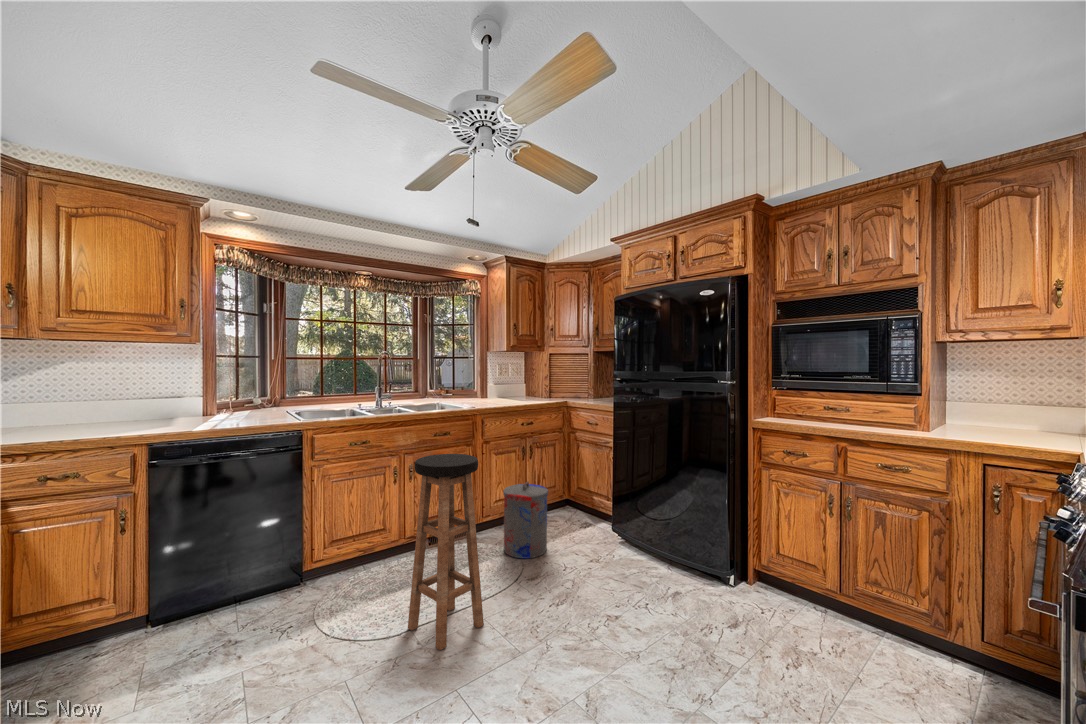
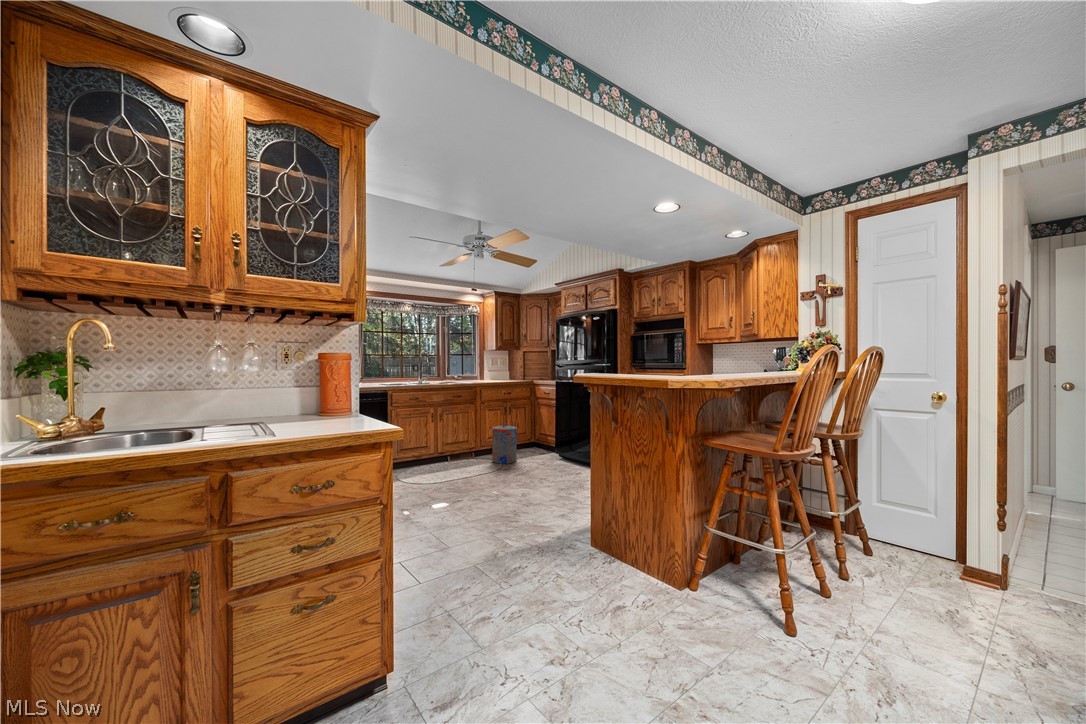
bar stool: present [408,454,484,650] -> none [444,400,480,487]

